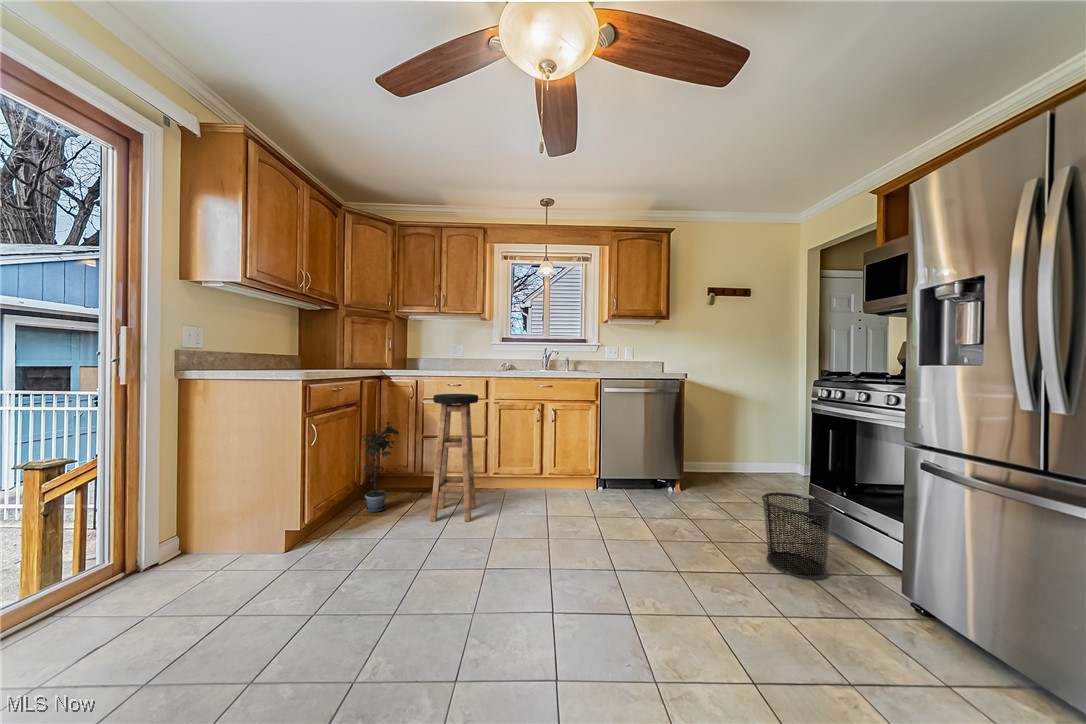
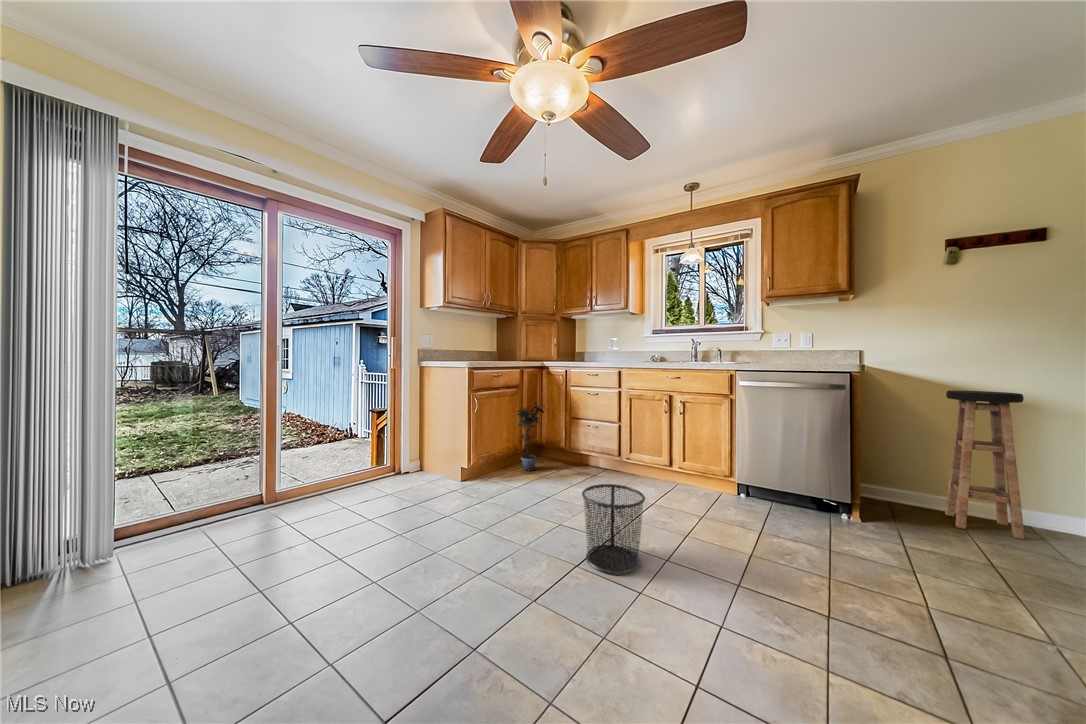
bar stool: present [430,394,478,521] -> present [945,390,1025,540]
waste bin: present [762,493,833,580] -> present [582,484,645,574]

